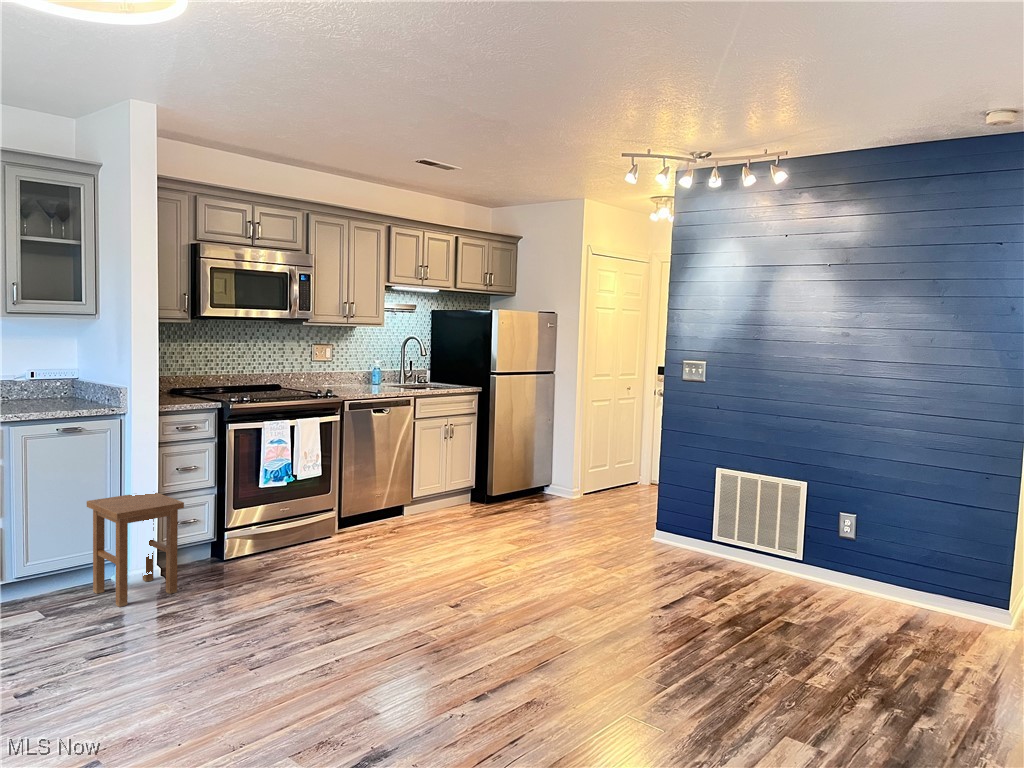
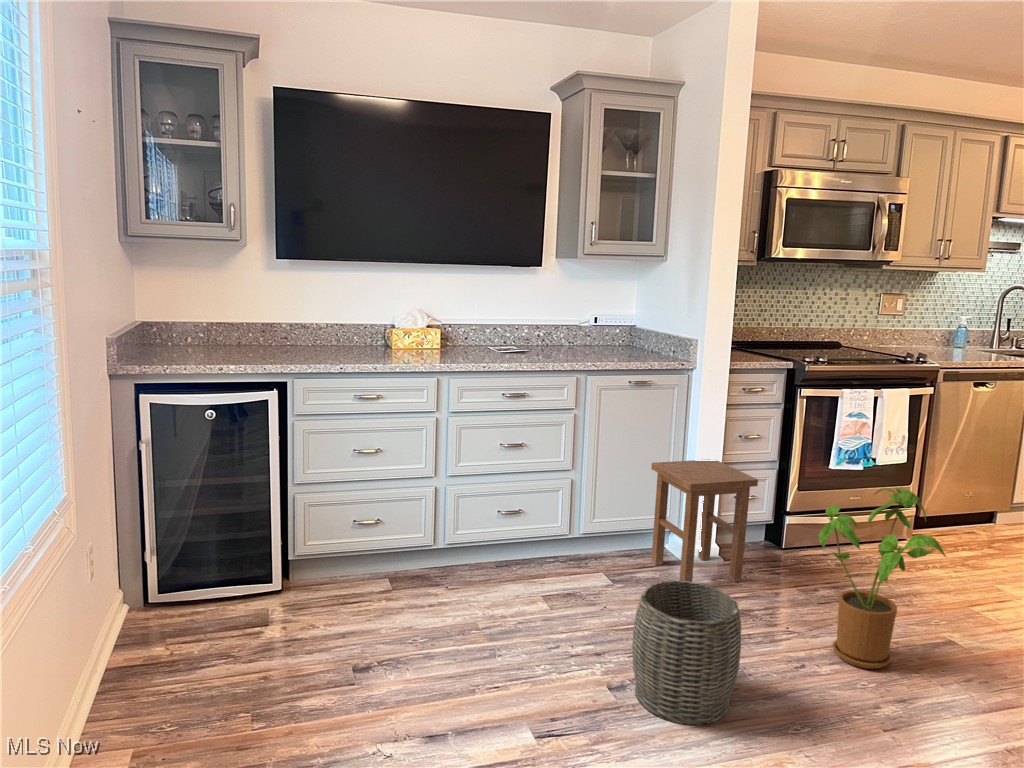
house plant: none [218,491,306,635] -> present [819,488,946,669]
woven basket: none [34,591,136,711] -> present [632,581,741,725]

